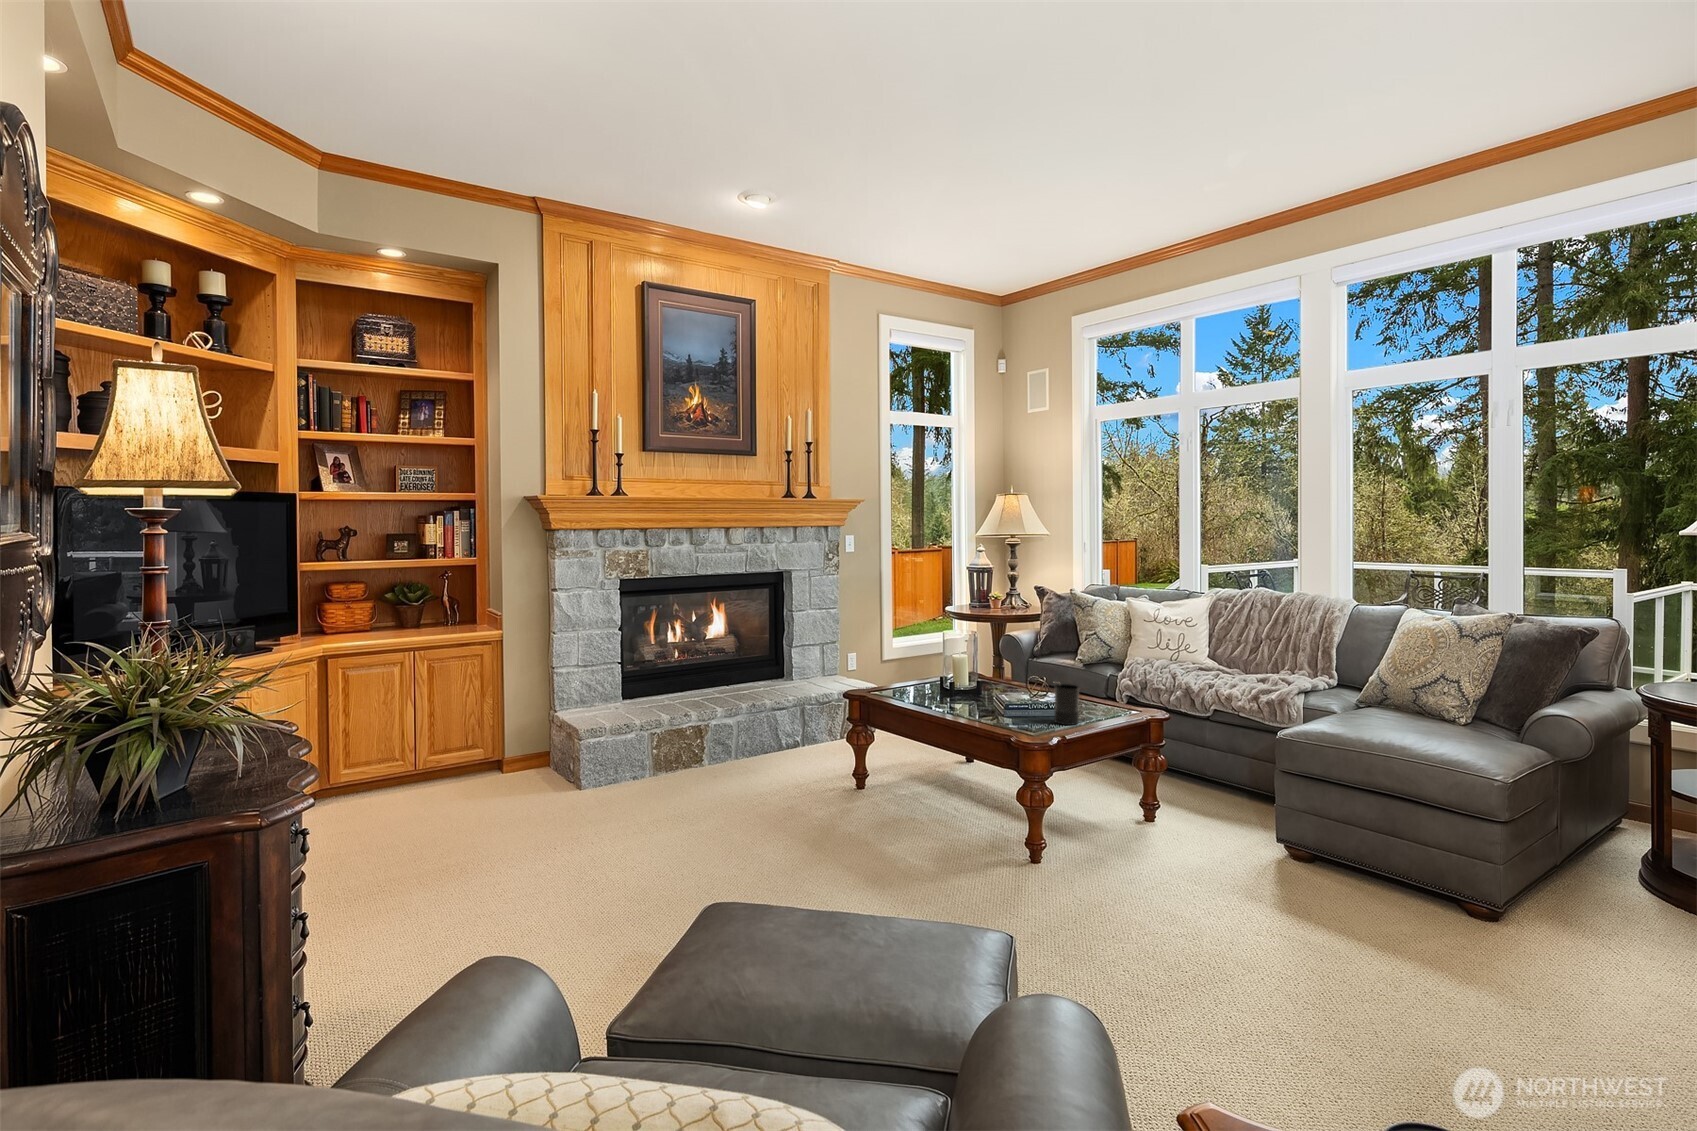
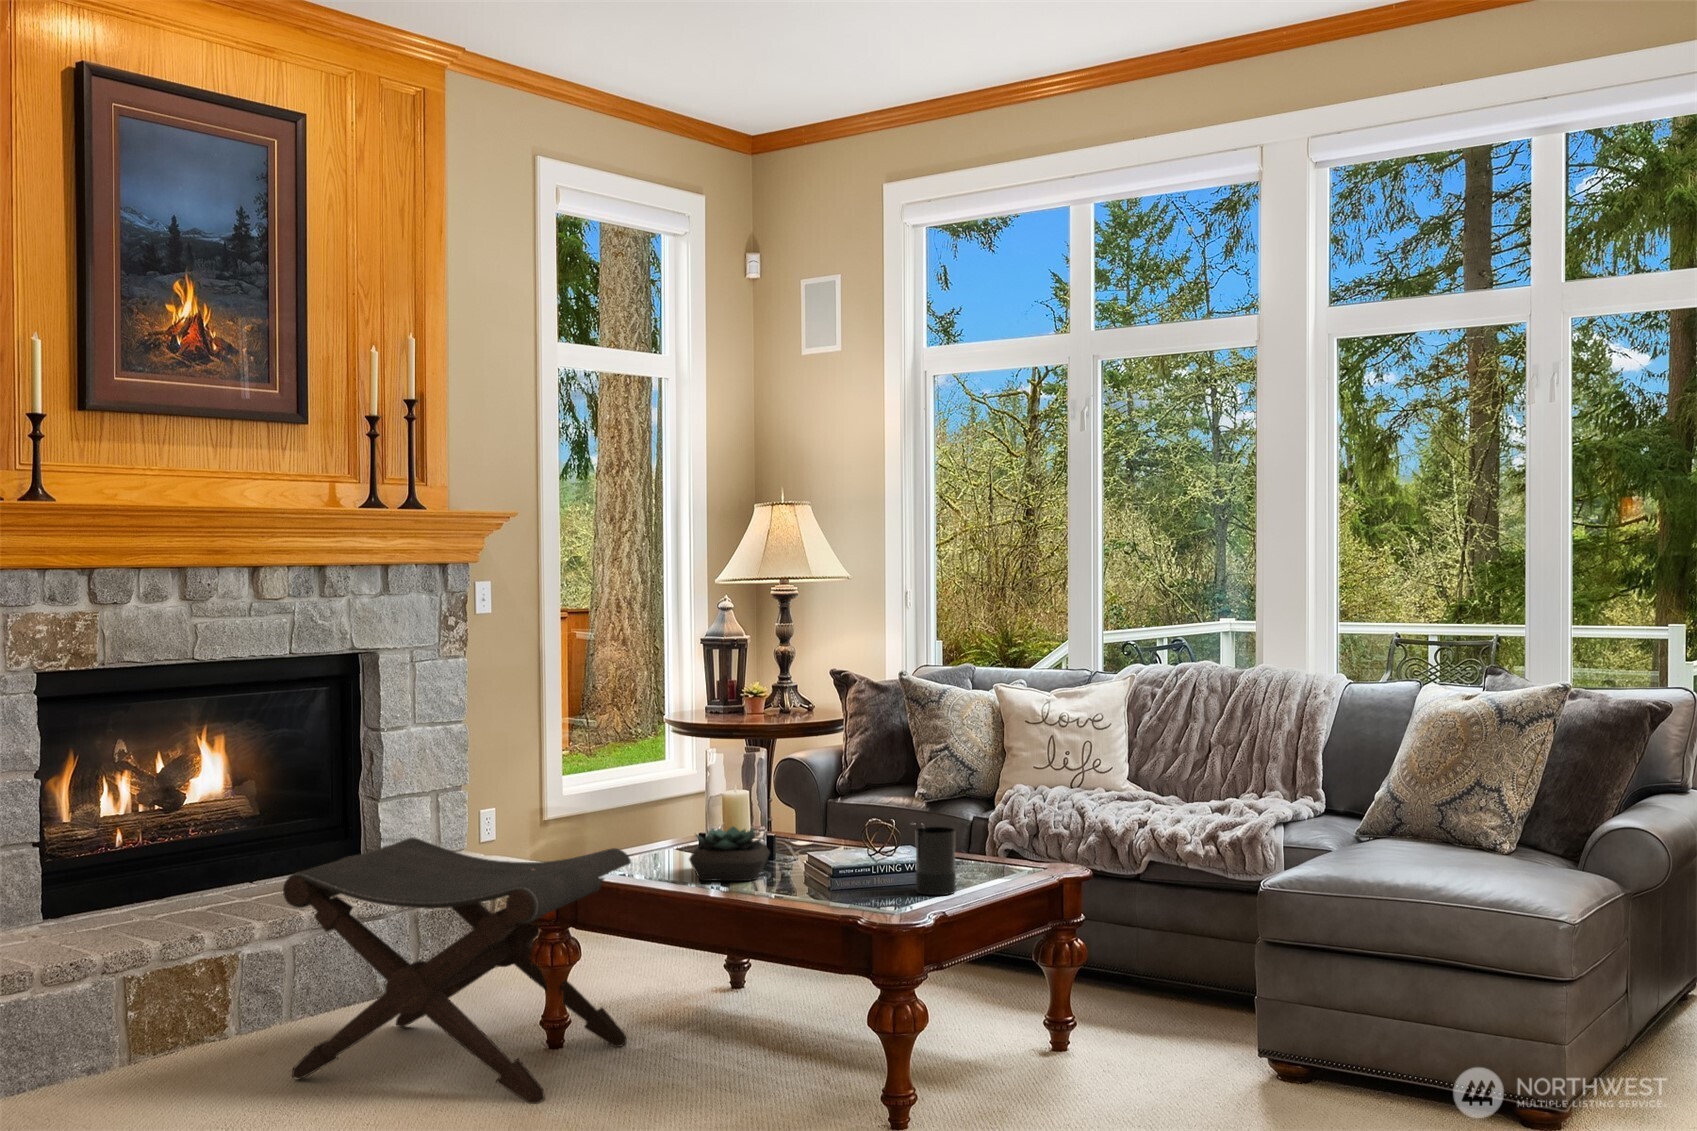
footstool: none [722,671,902,819] -> present [283,838,631,1104]
succulent plant: none [928,676,975,708] -> present [689,826,770,881]

